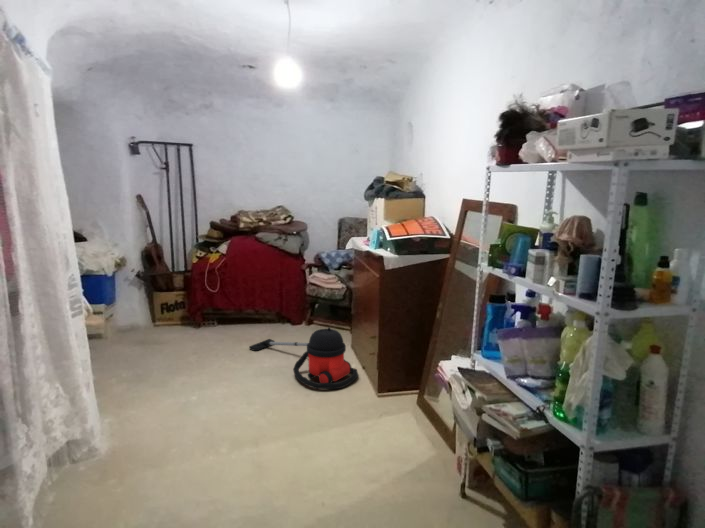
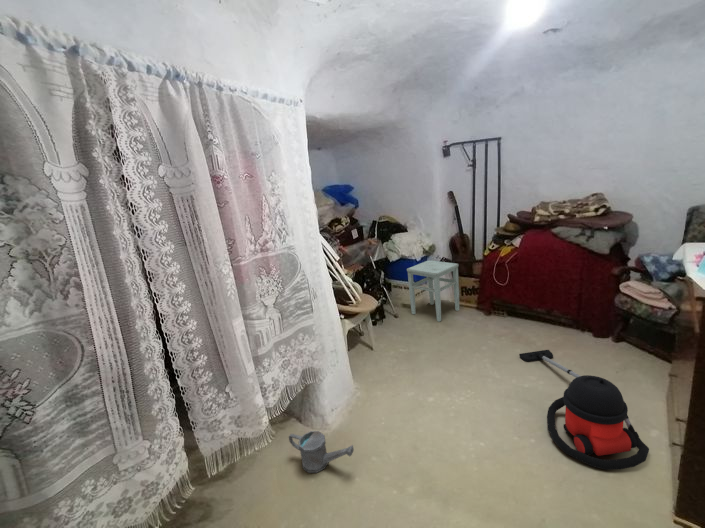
stool: none [100,275,164,342] -> present [407,260,459,322]
watering can: none [62,434,160,491] -> present [289,431,354,473]

